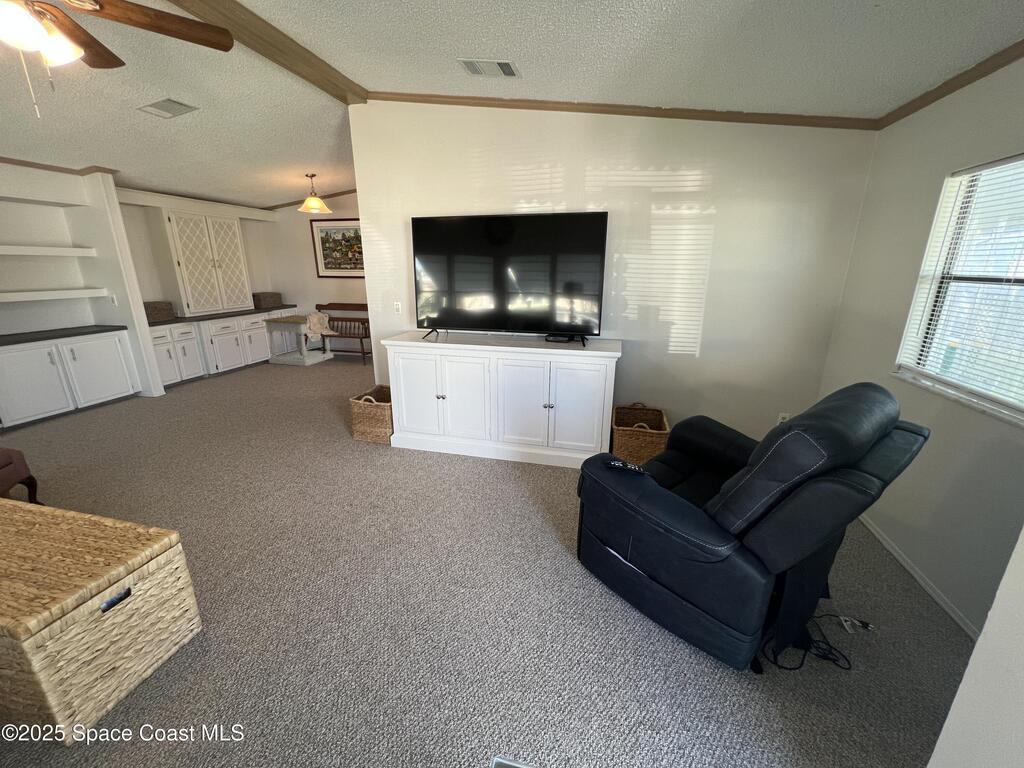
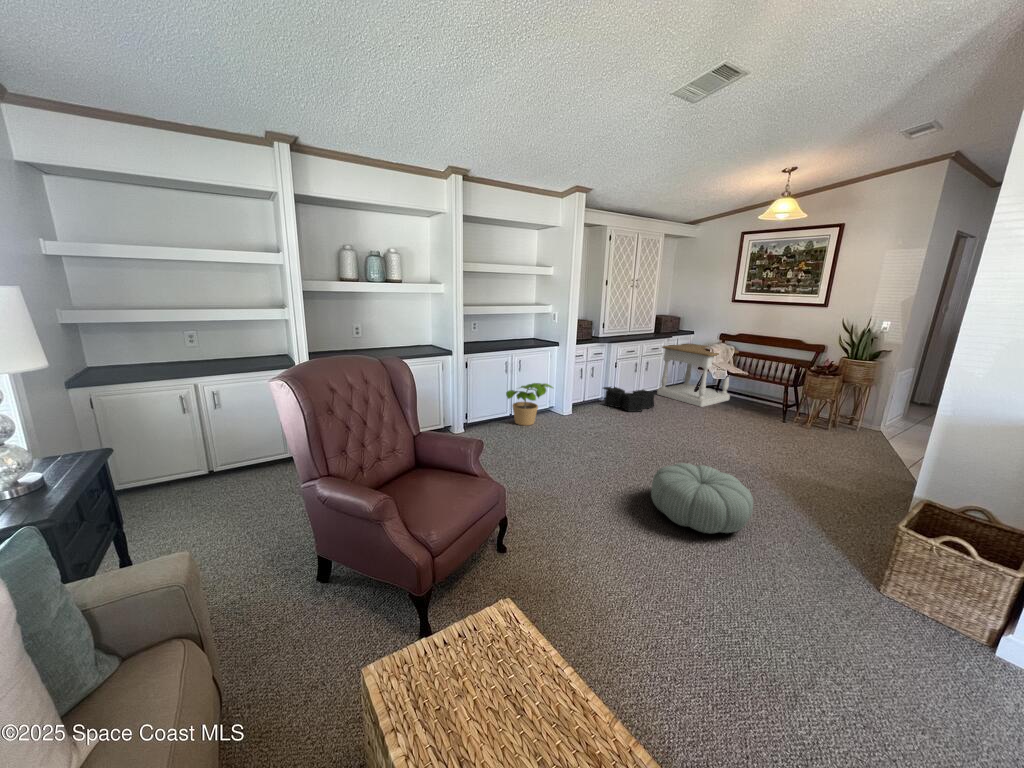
storage bin: none [202,360,262,381] -> present [603,387,654,412]
potted plant: none [56,367,122,416] -> present [506,383,553,426]
pouf: none [215,400,295,443] -> present [651,463,753,533]

